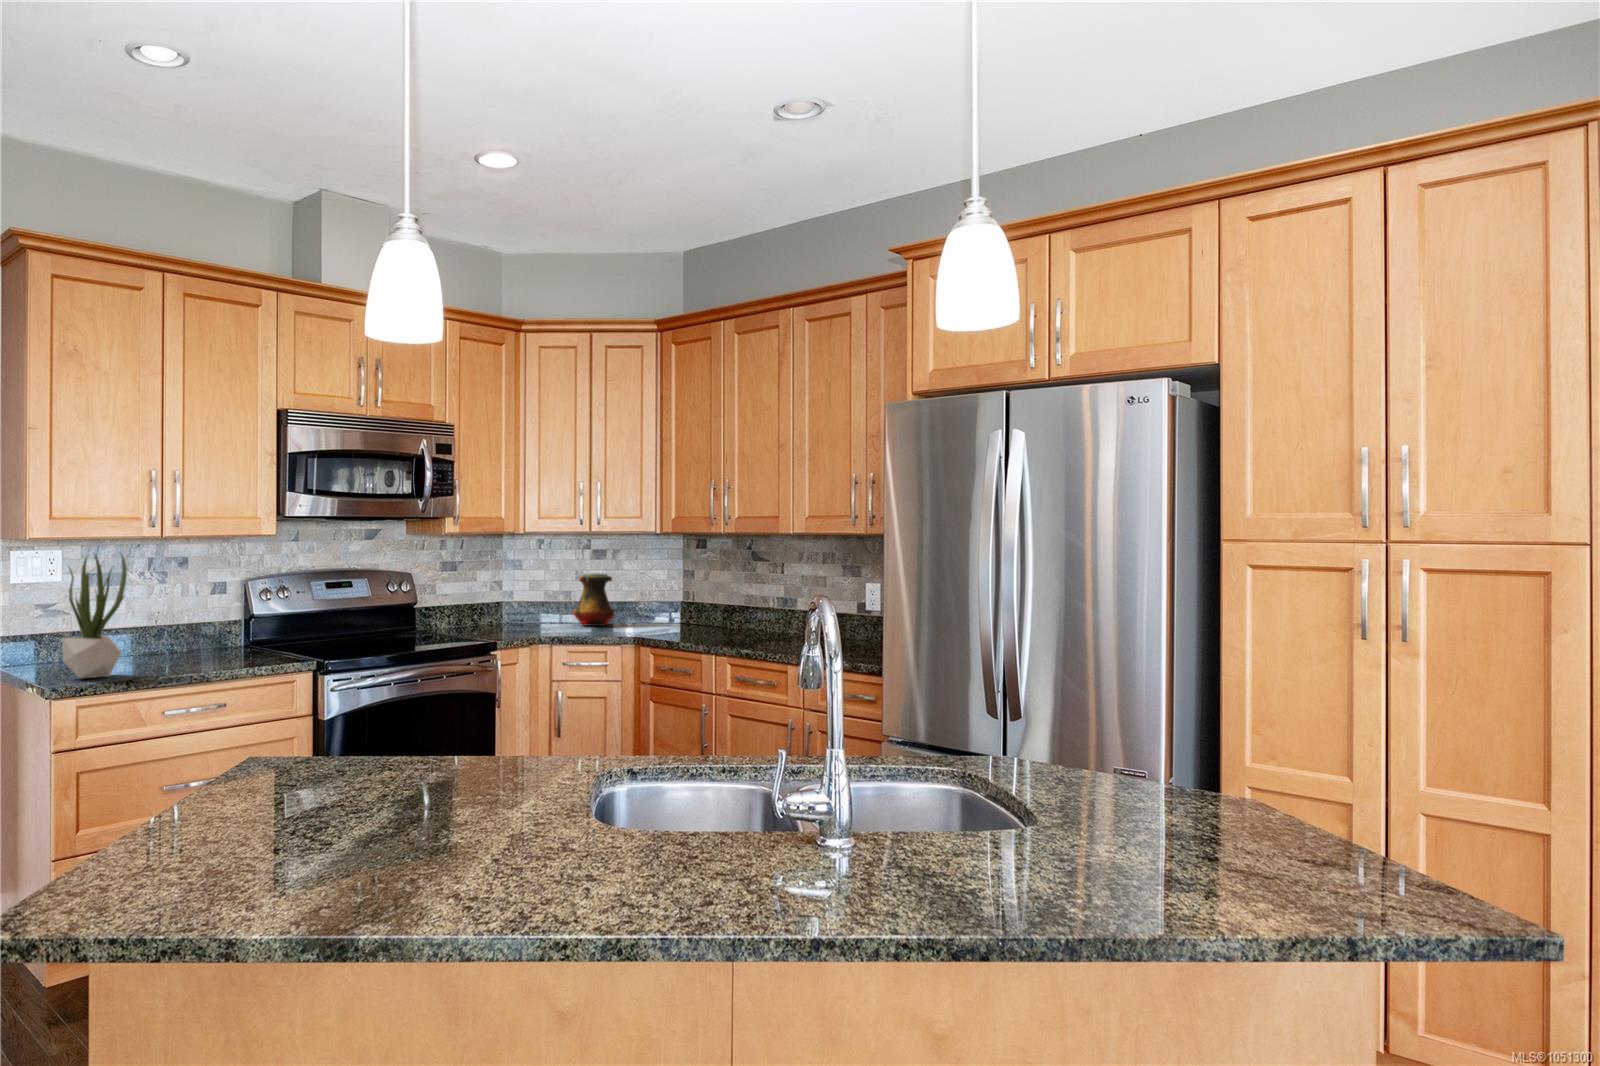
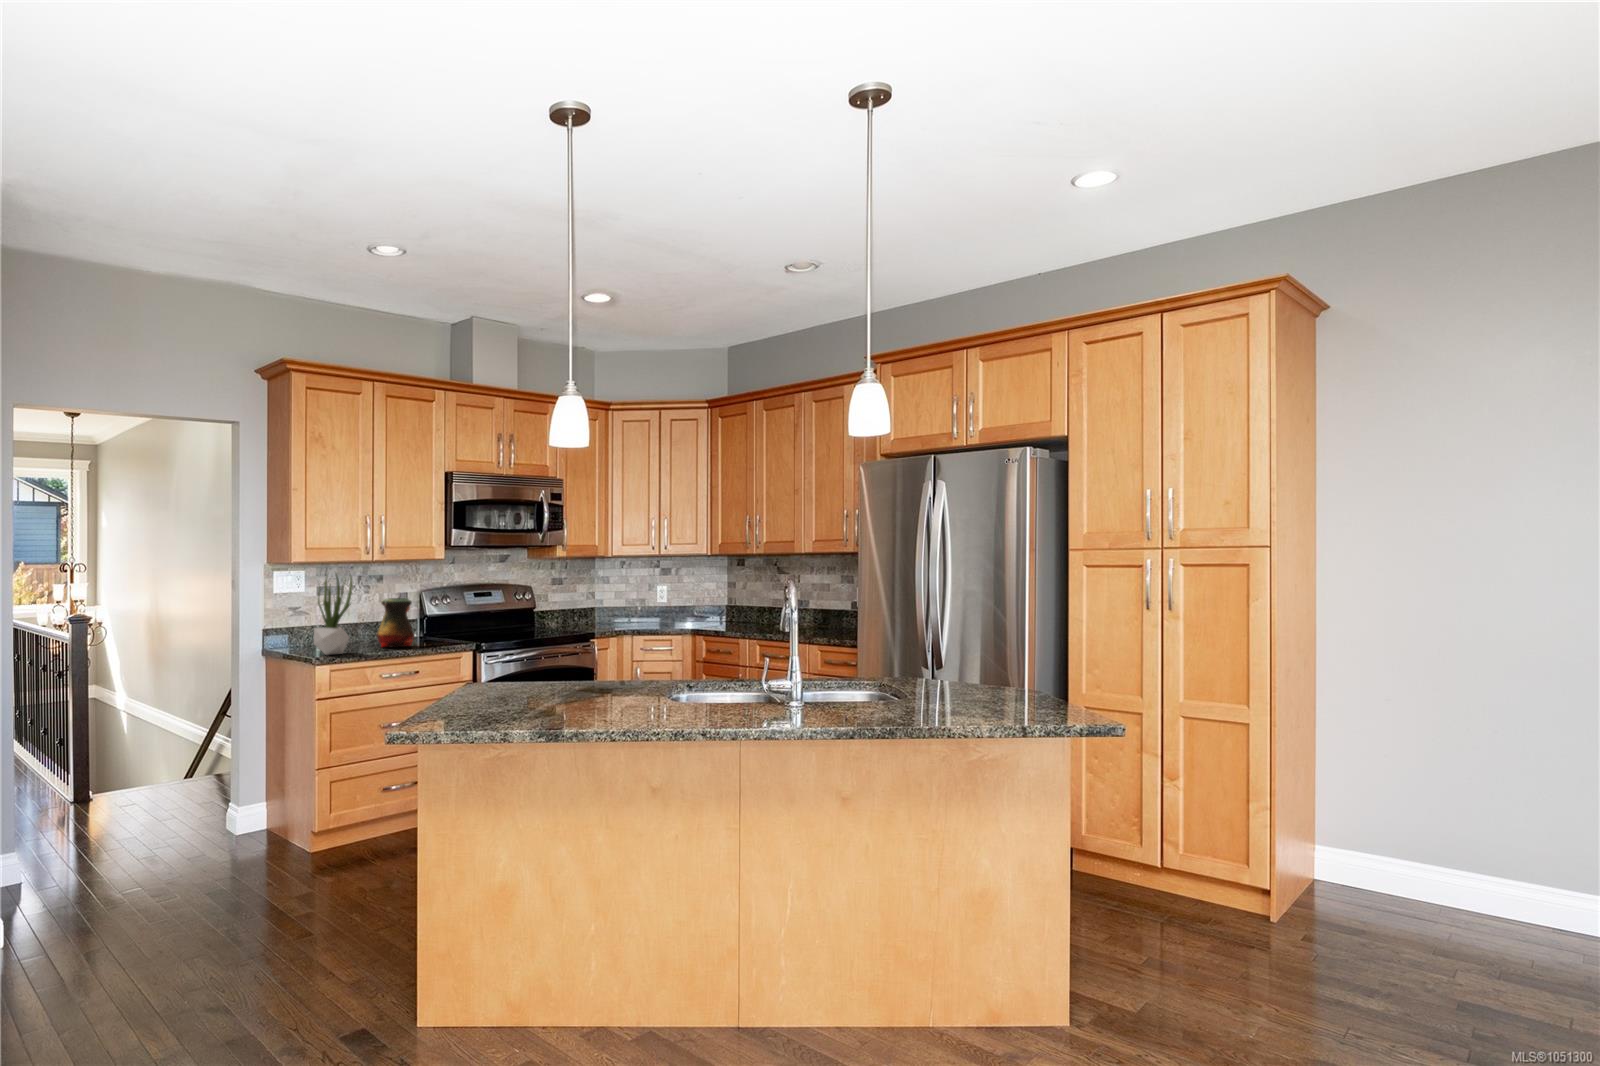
vase: present [573,573,614,626] -> present [376,598,414,647]

